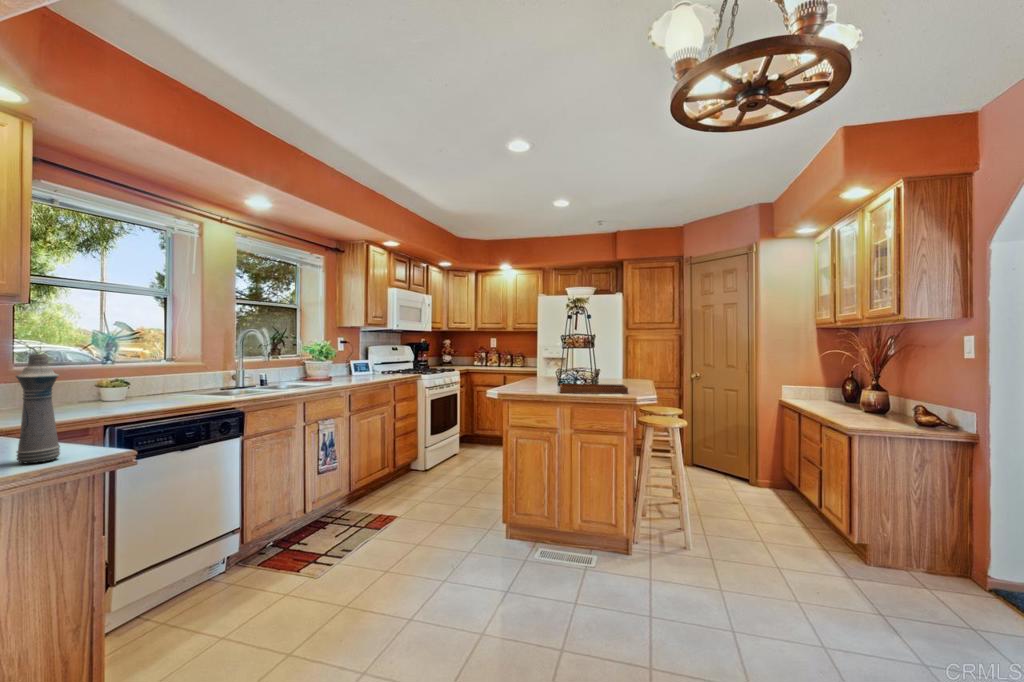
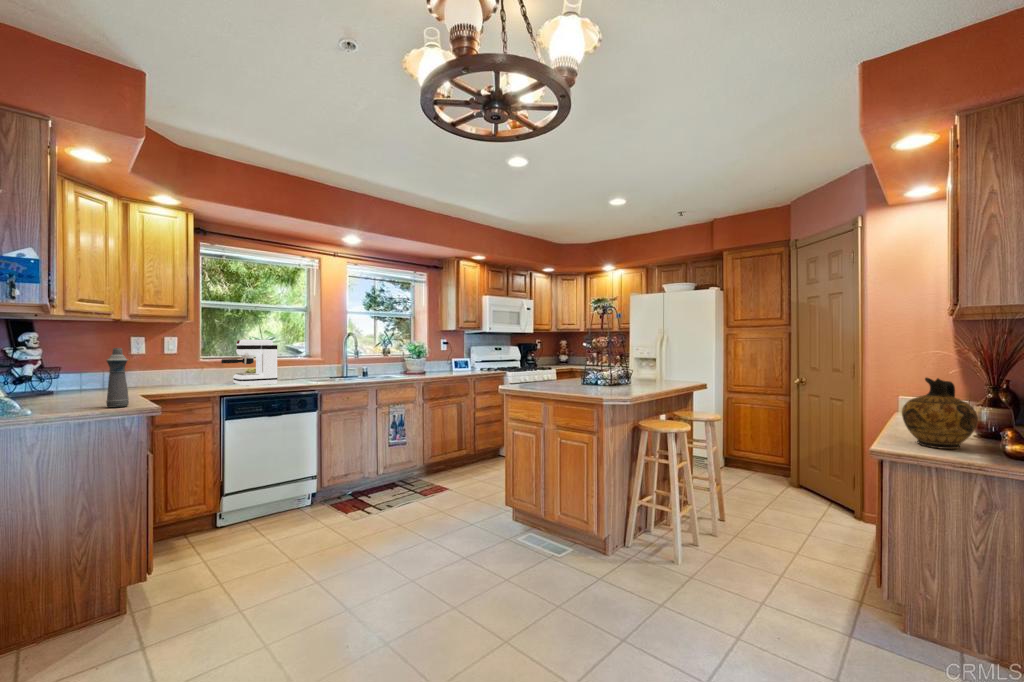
coffee maker: none [89,337,187,409] -> present [221,340,277,386]
tray: present [560,369,628,394] -> none [544,368,617,393]
ceramic jug: none [852,372,904,424] -> present [902,378,978,449]

